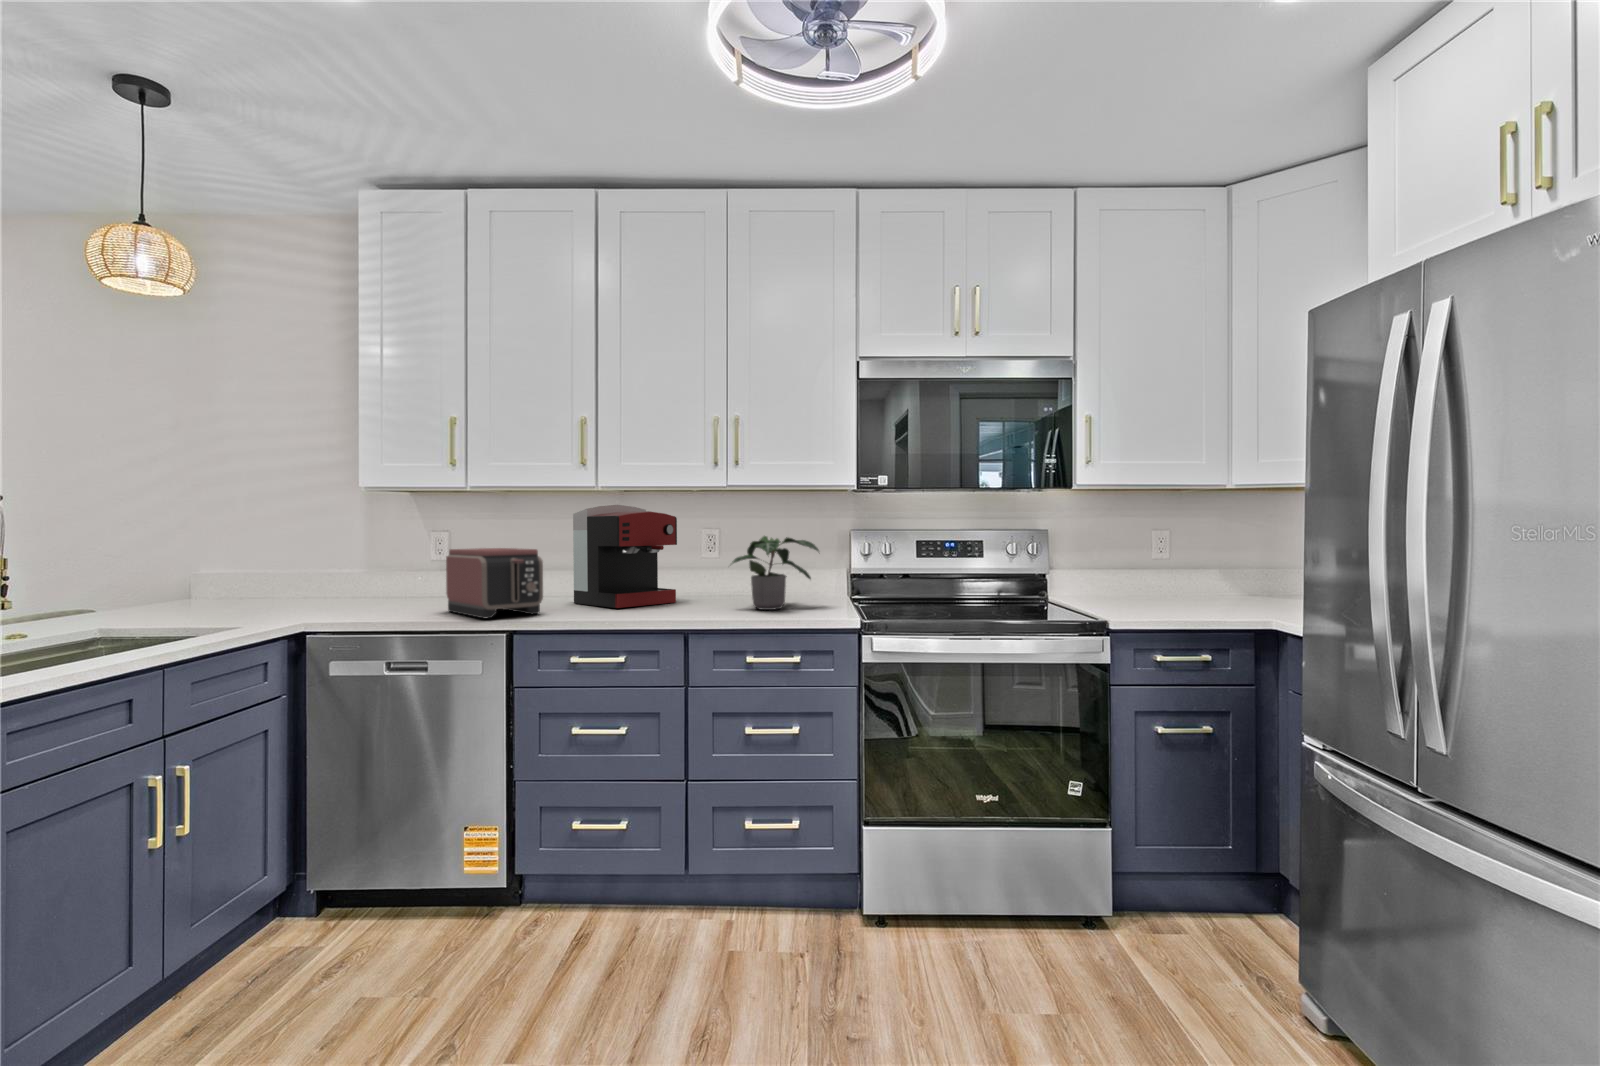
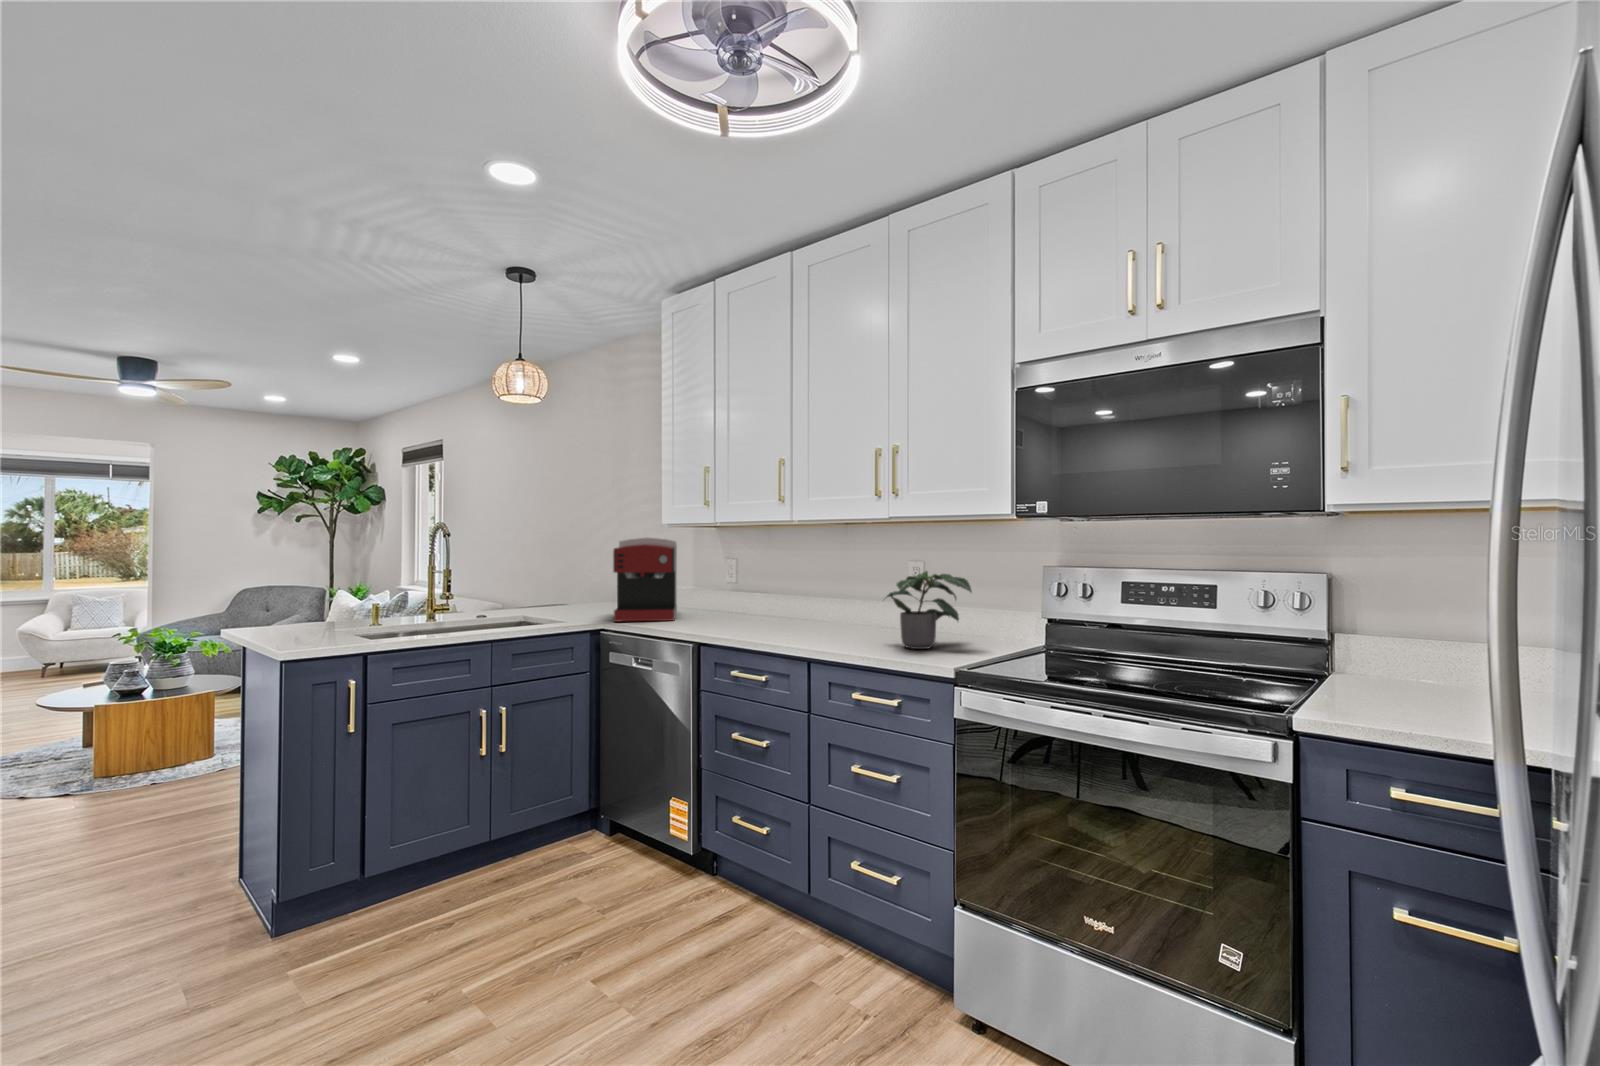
coffee maker: present [573,505,677,608] -> present [613,538,677,622]
toaster: present [446,548,543,618] -> none [687,572,740,632]

